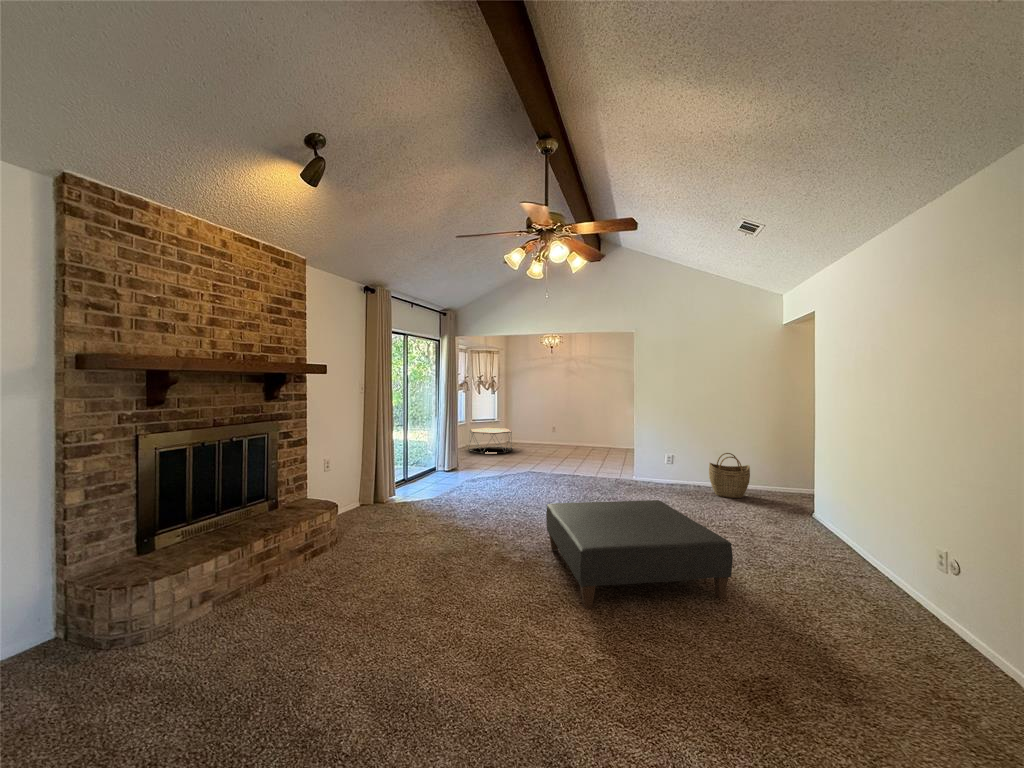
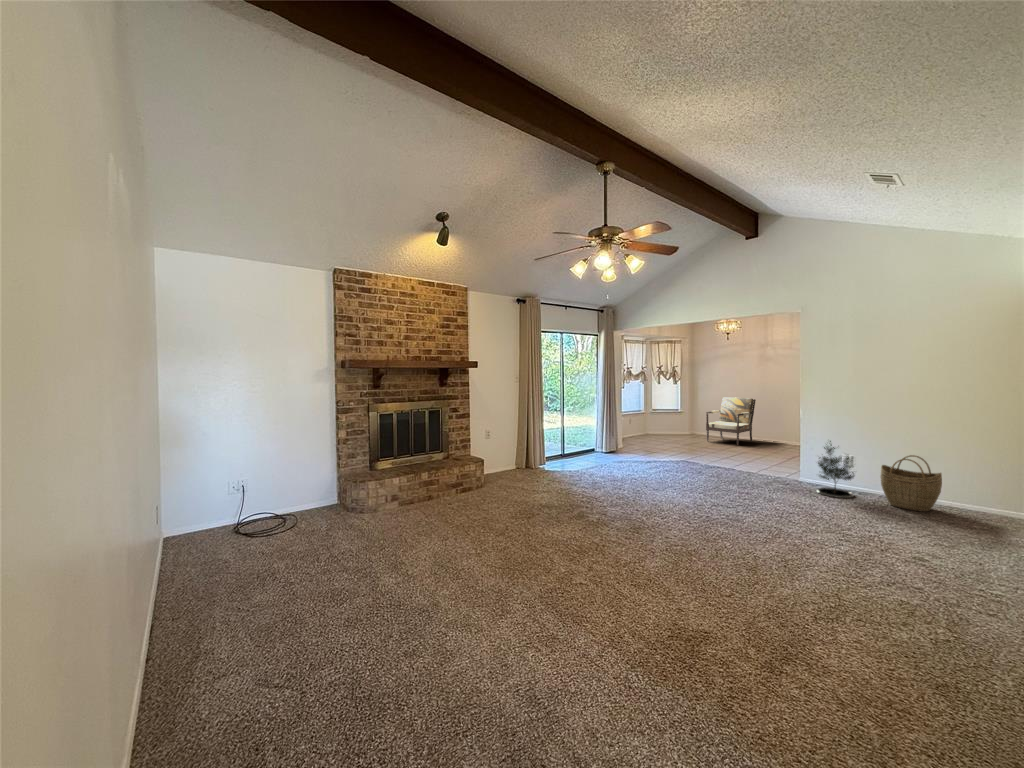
armchair: none [527,407,565,452] -> present [706,397,756,445]
coffee table: present [468,428,512,453] -> none [643,417,690,442]
potted tree: none [660,444,691,494] -> present [816,441,854,498]
ottoman: present [546,500,733,608] -> none [600,476,750,574]

